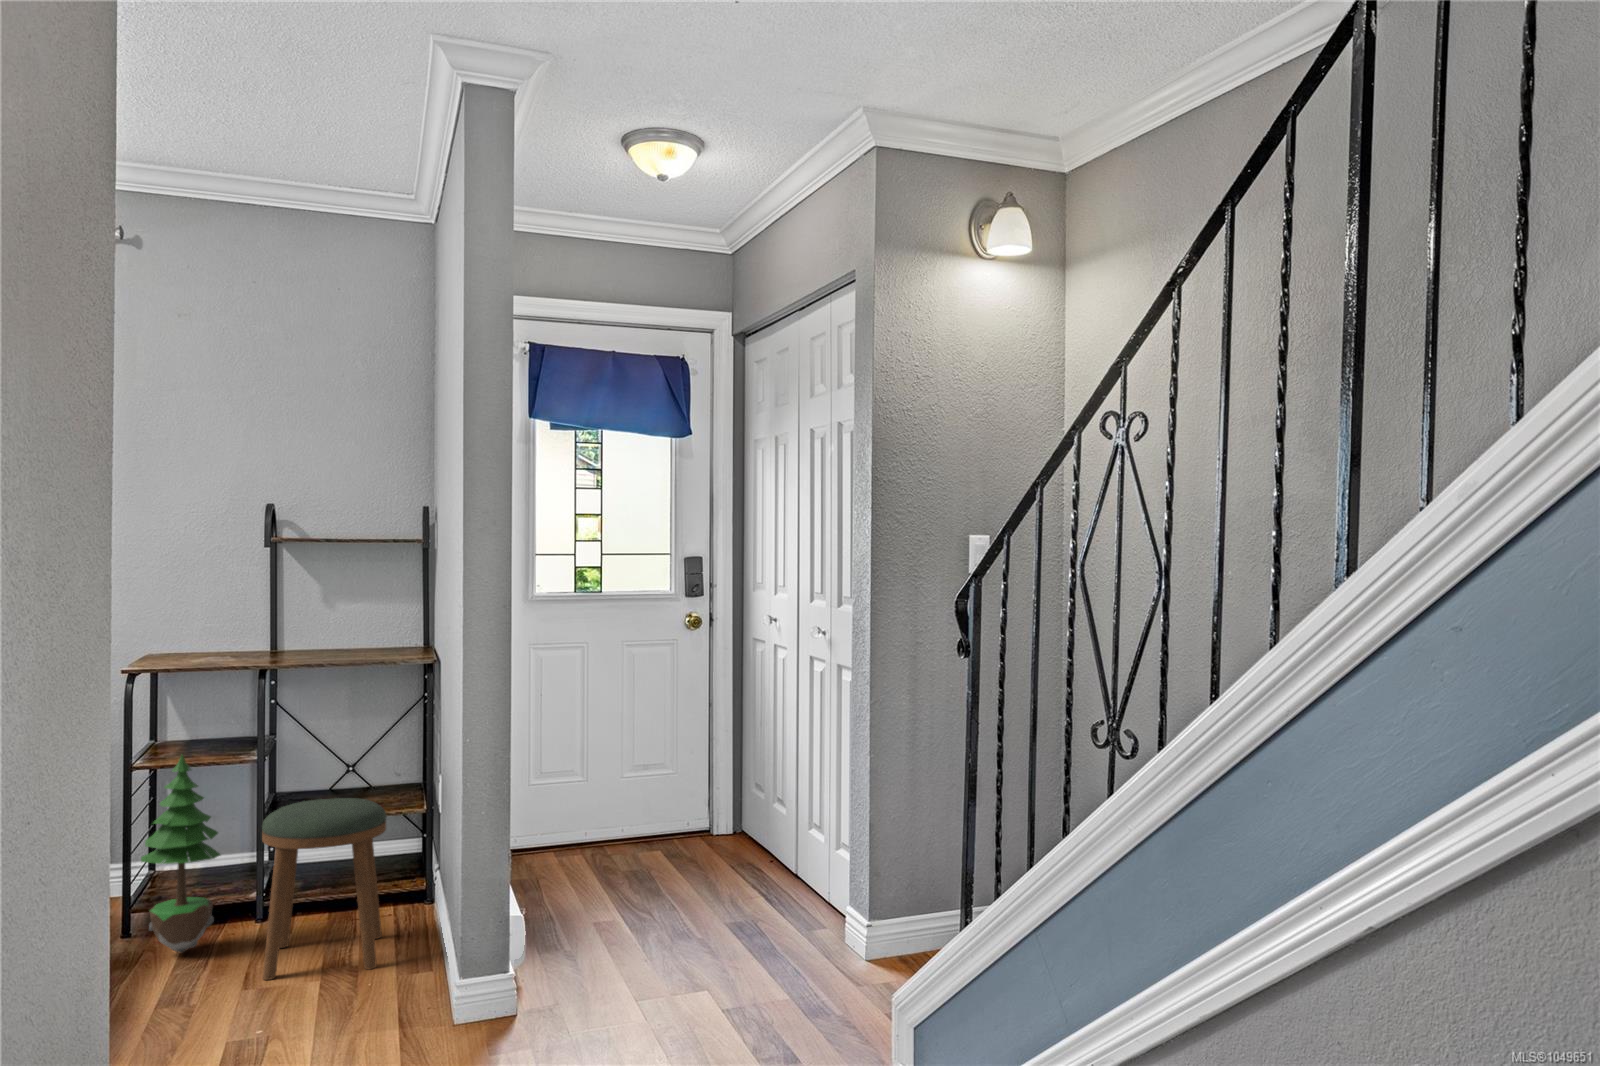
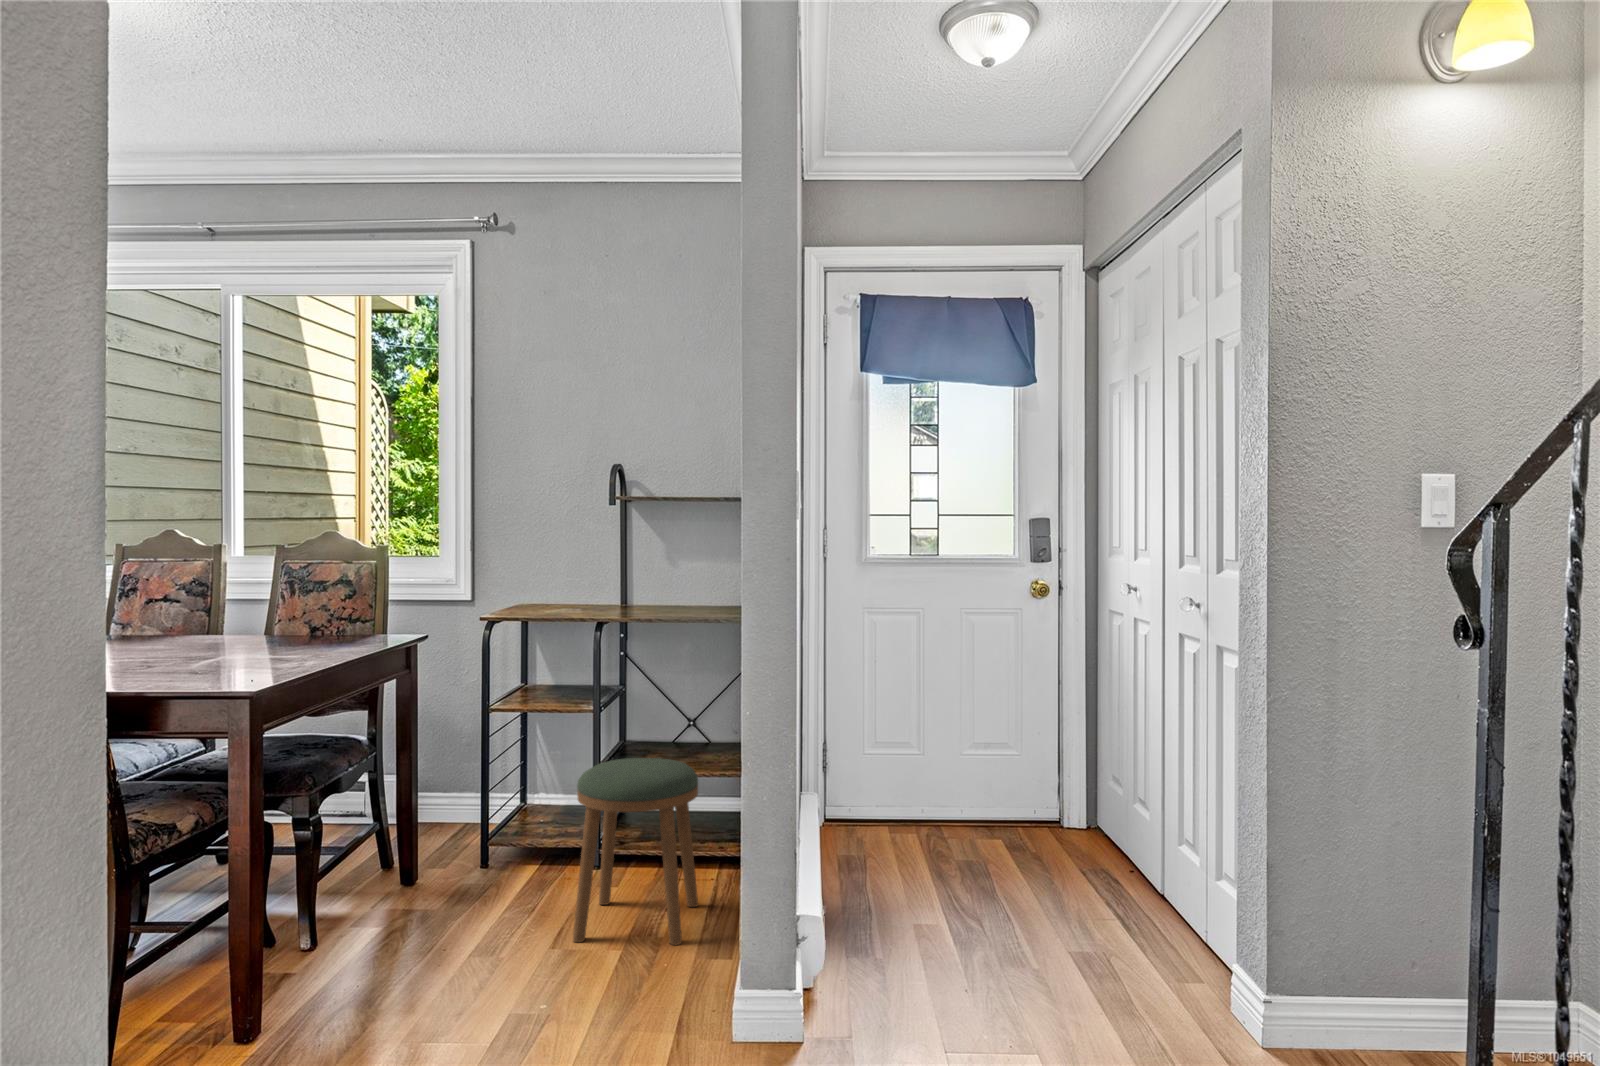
potted tree: present [141,755,220,953] -> none [478,701,552,897]

